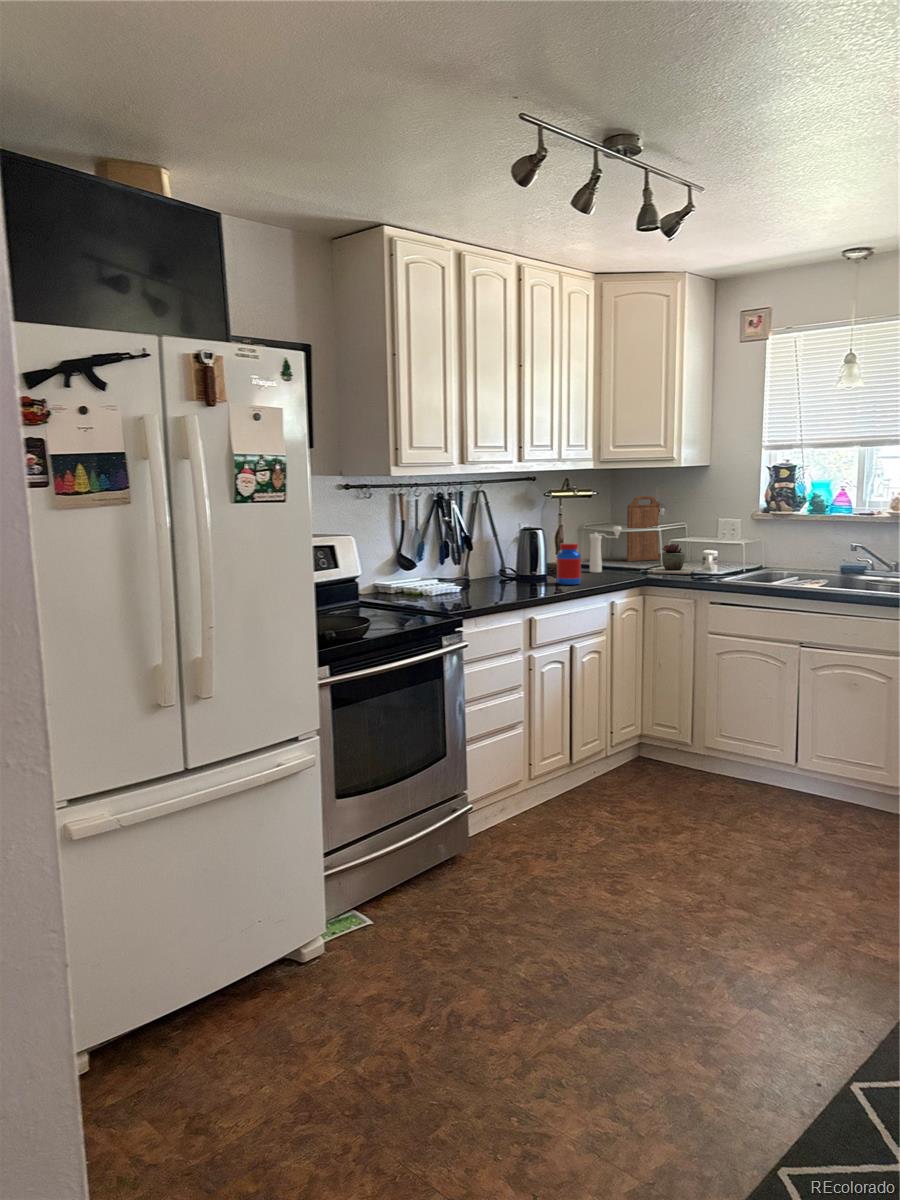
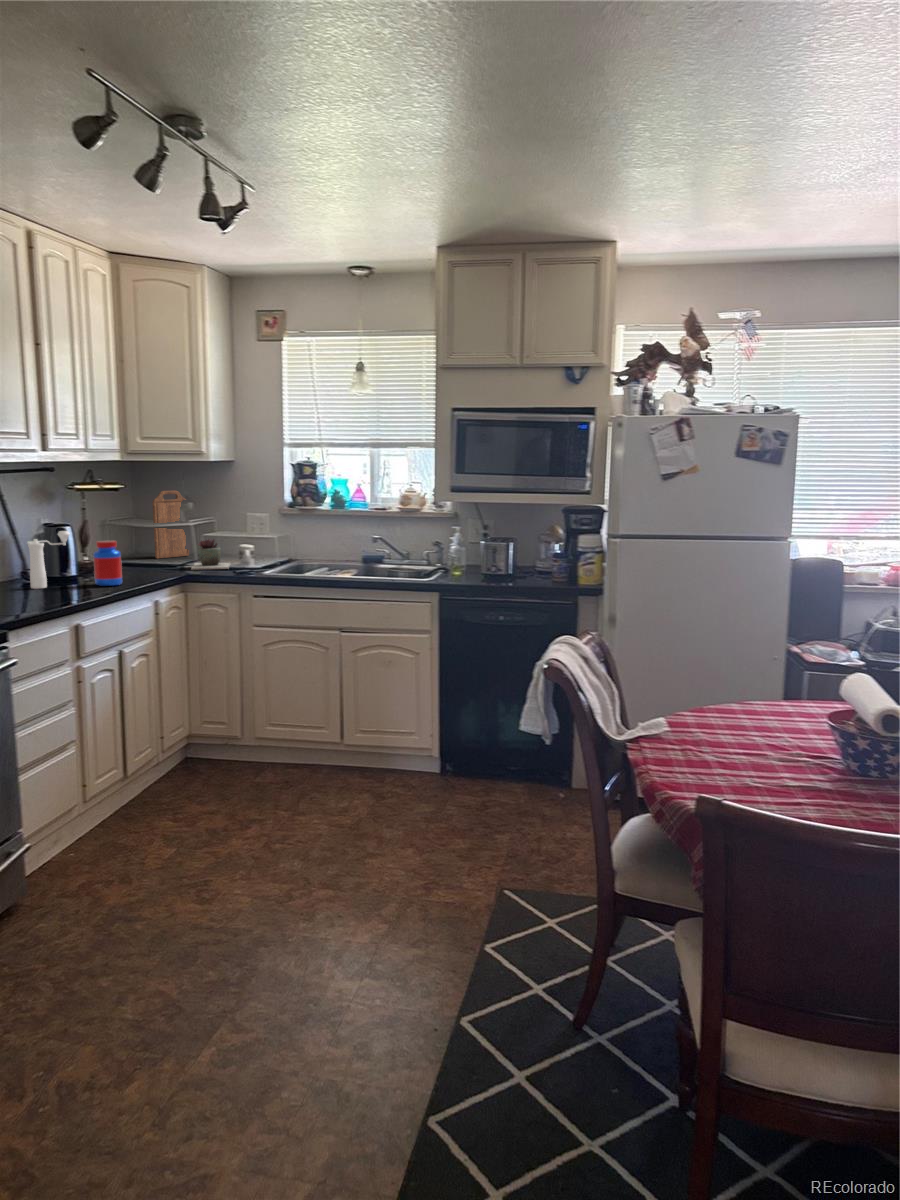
pepper mill: present [590,526,622,573] -> present [28,531,70,589]

